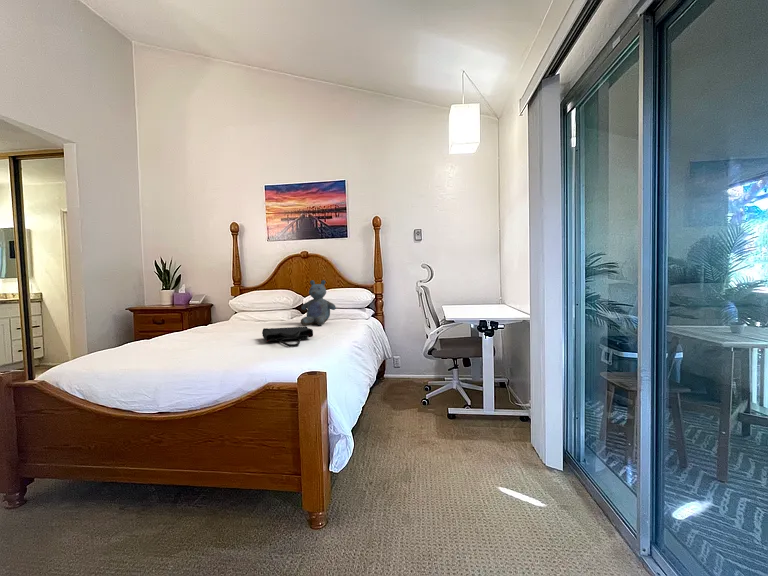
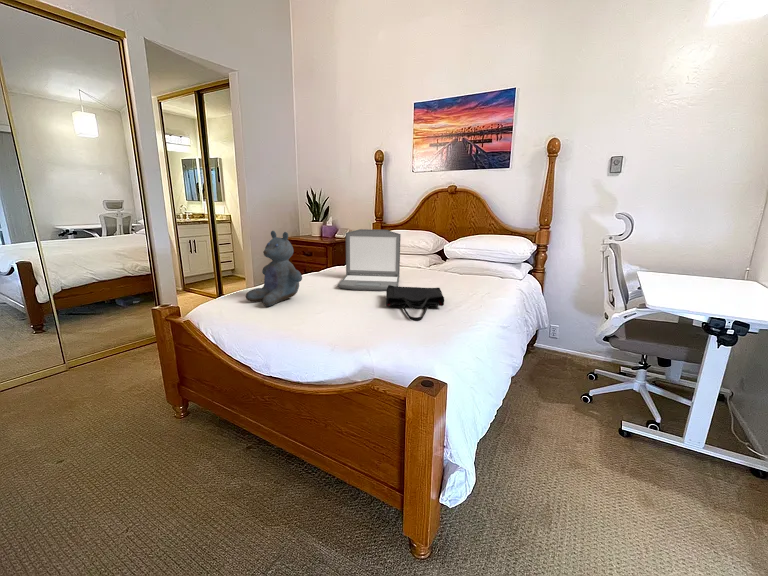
stuffed bear: present [301,280,336,325] -> present [246,231,302,306]
laptop: none [213,286,270,339] -> present [338,229,401,291]

